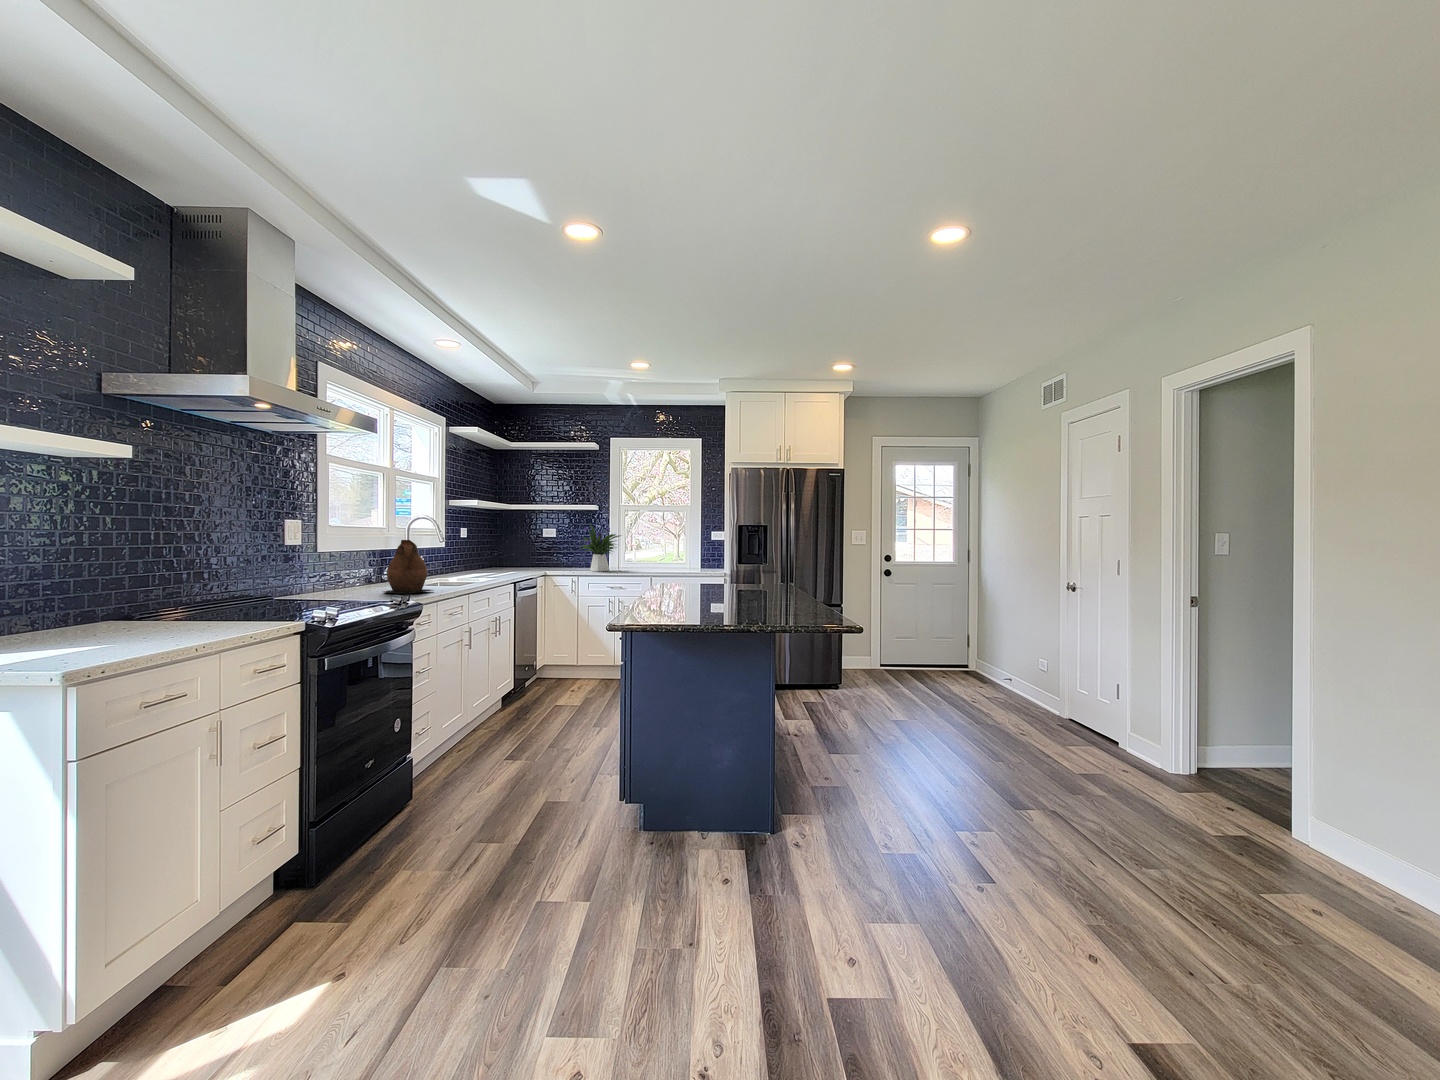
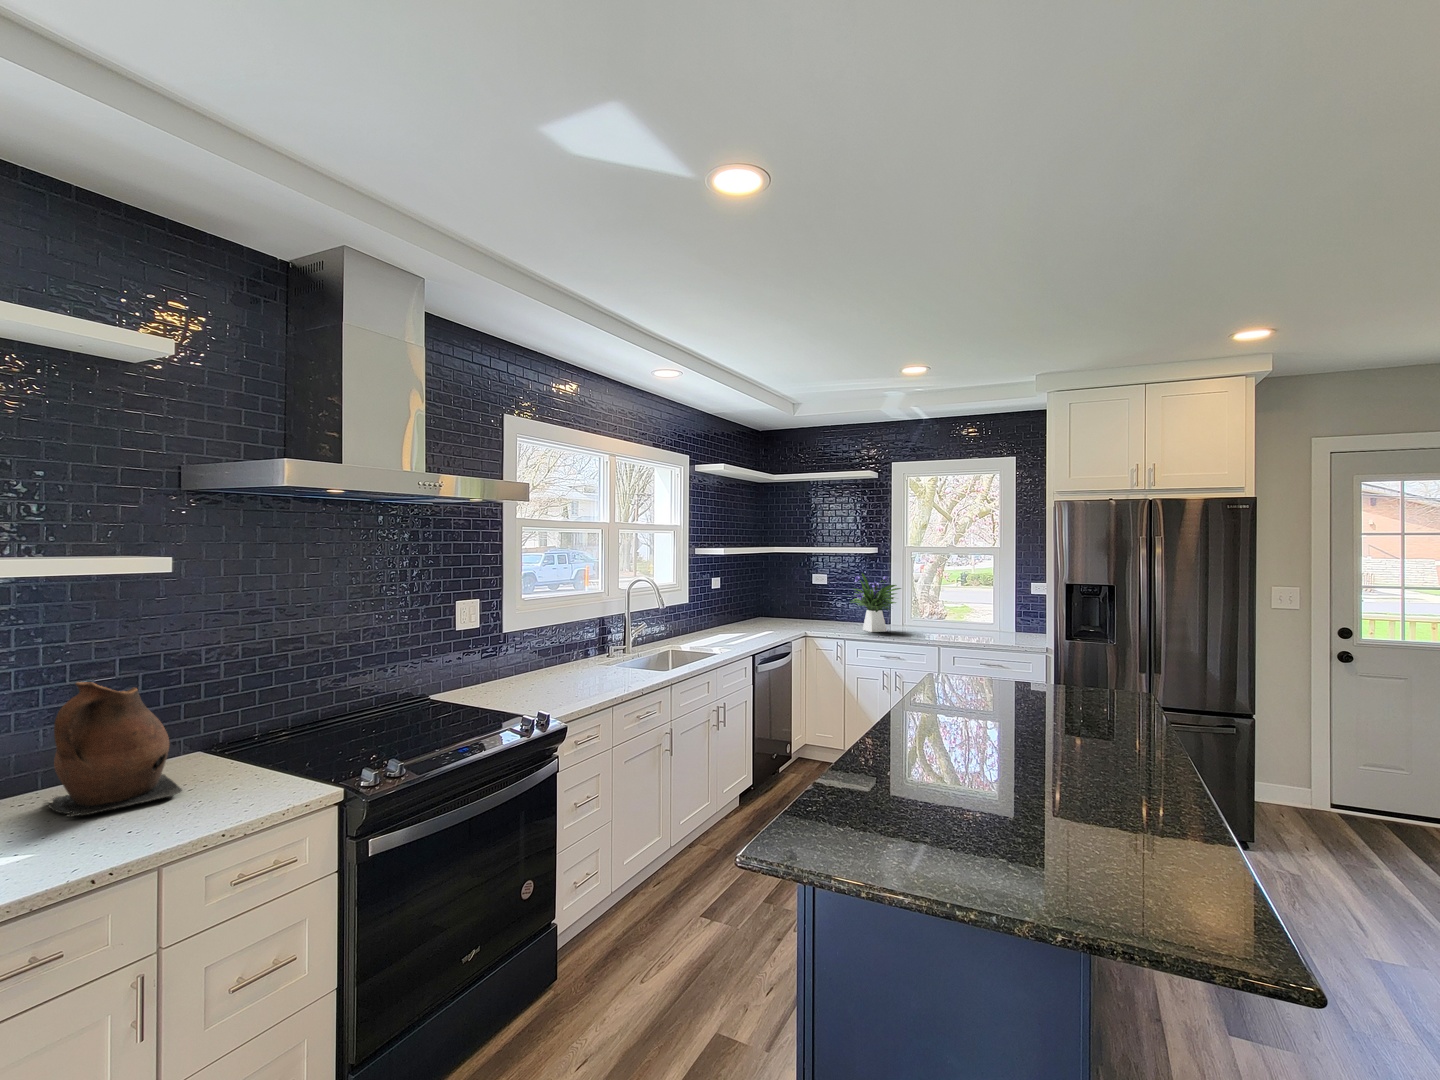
ceramic pitcher: present [384,540,433,593] -> present [46,682,182,817]

